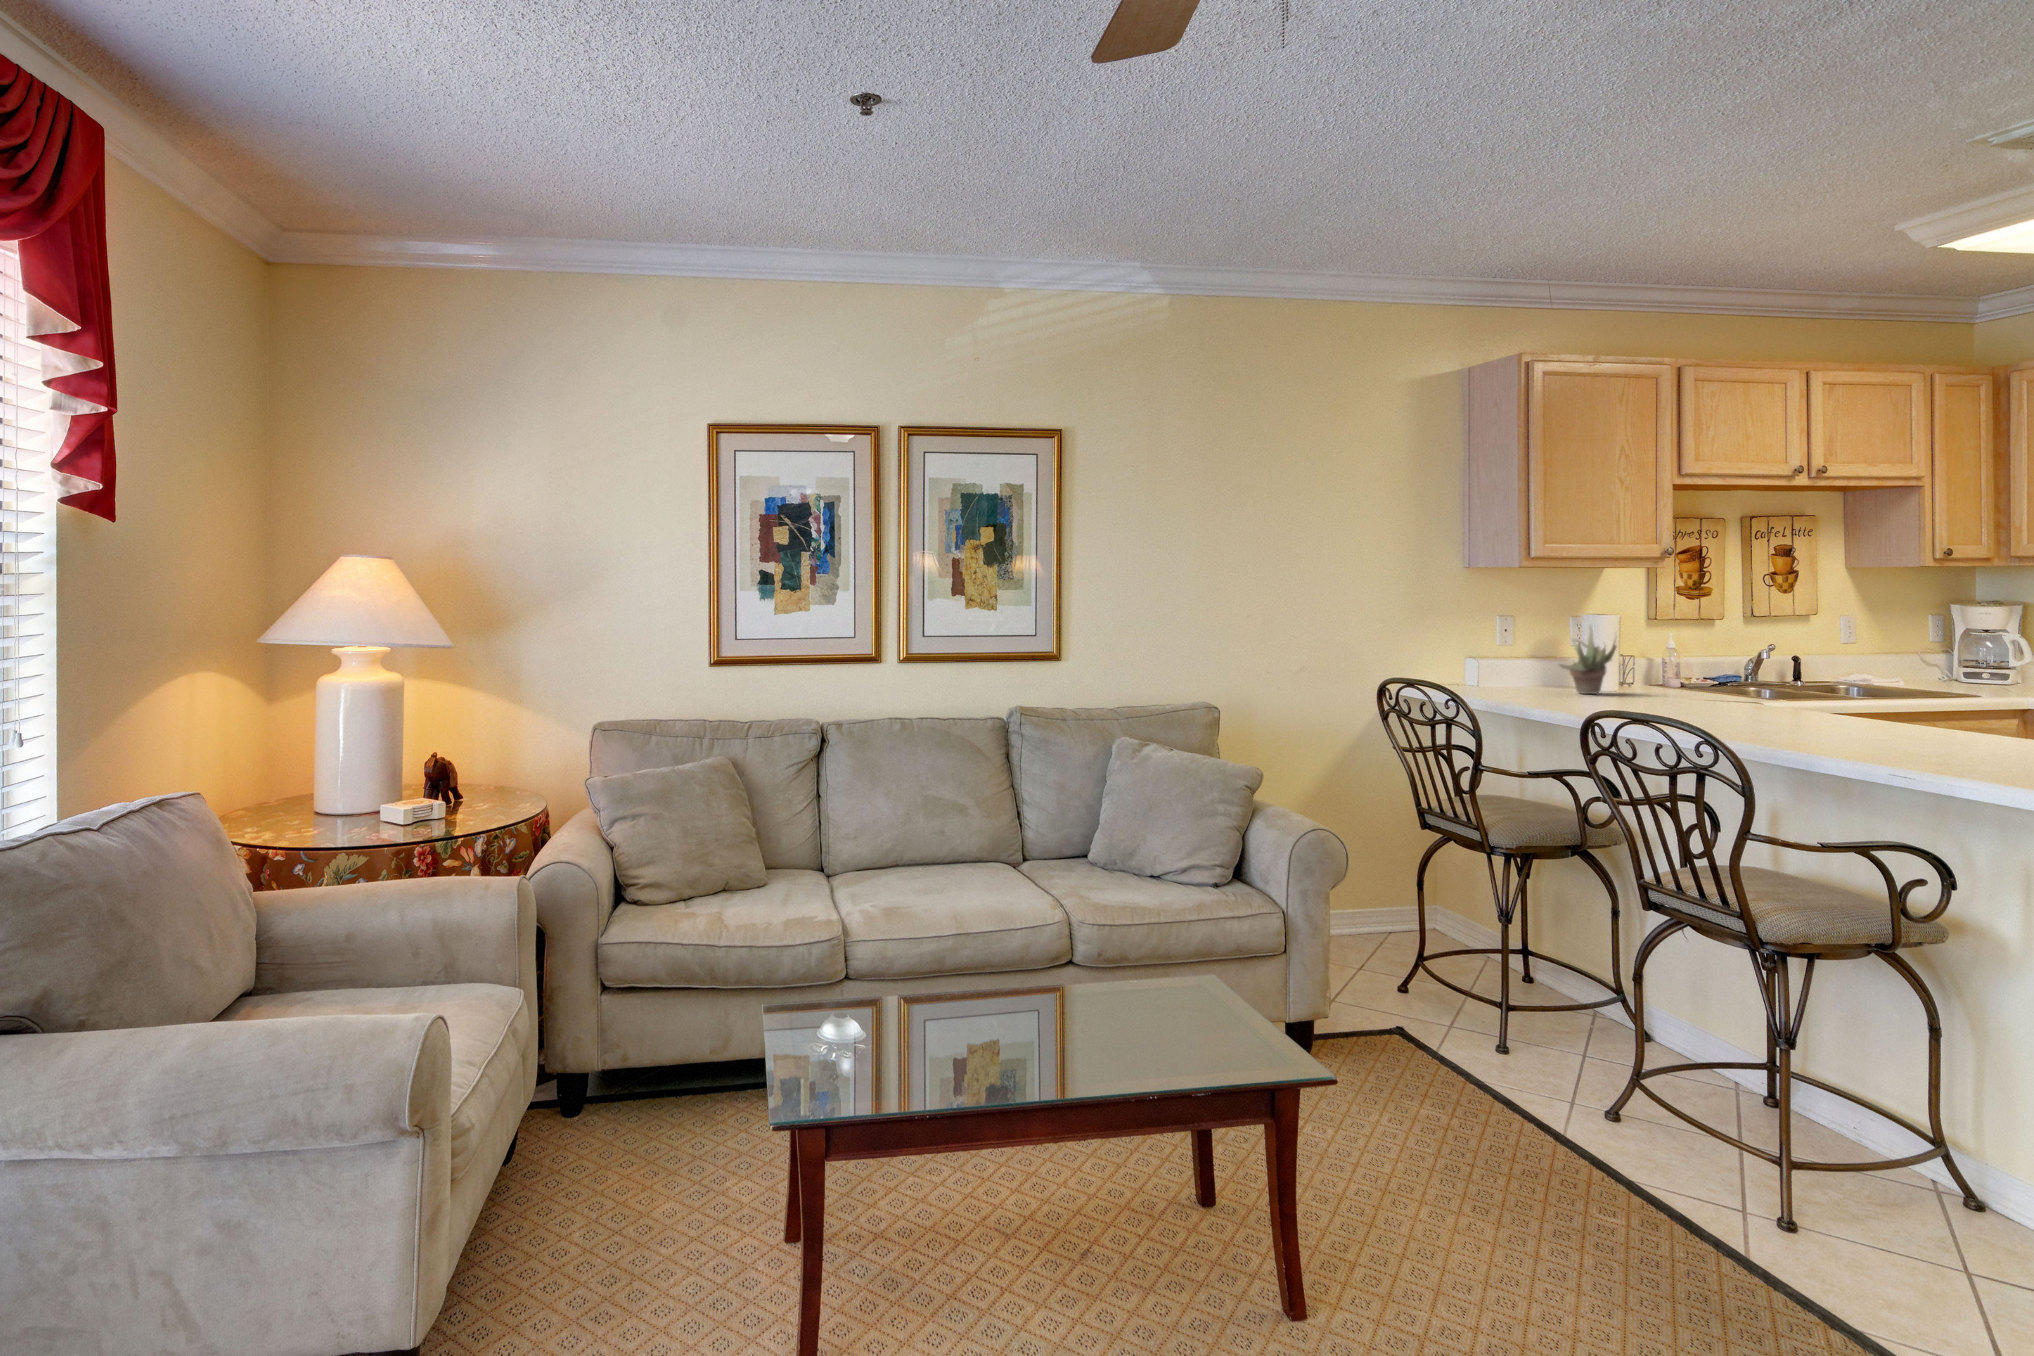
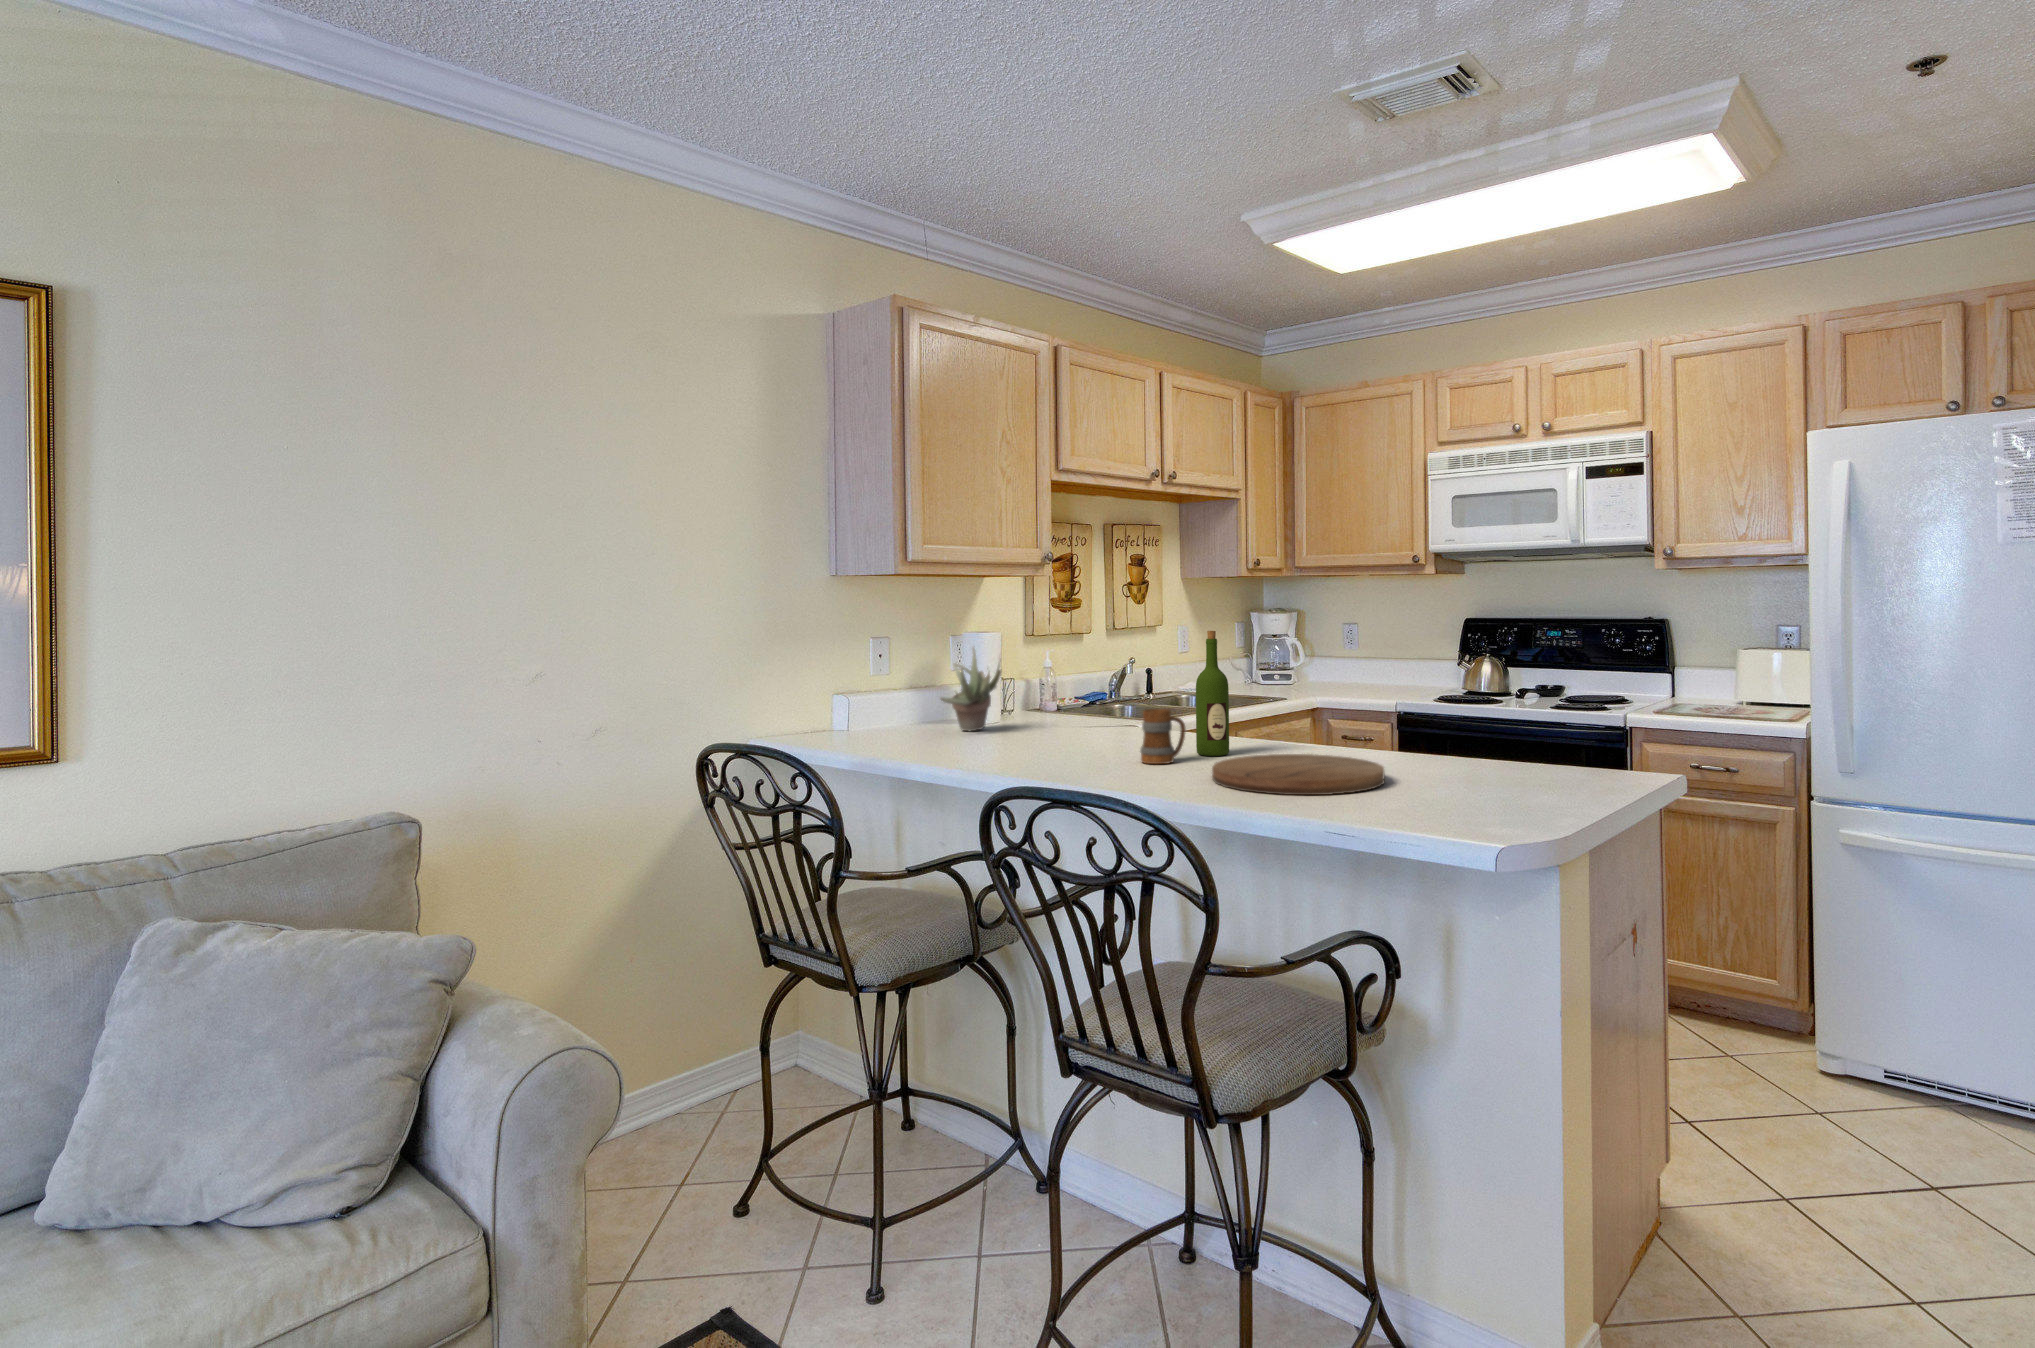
wine bottle: none [1802,617,1838,723] -> present [1196,631,1229,756]
mug: none [1739,678,1787,723] -> present [1140,709,1186,764]
cutting board: none [1799,720,1984,749] -> present [1212,754,1385,795]

